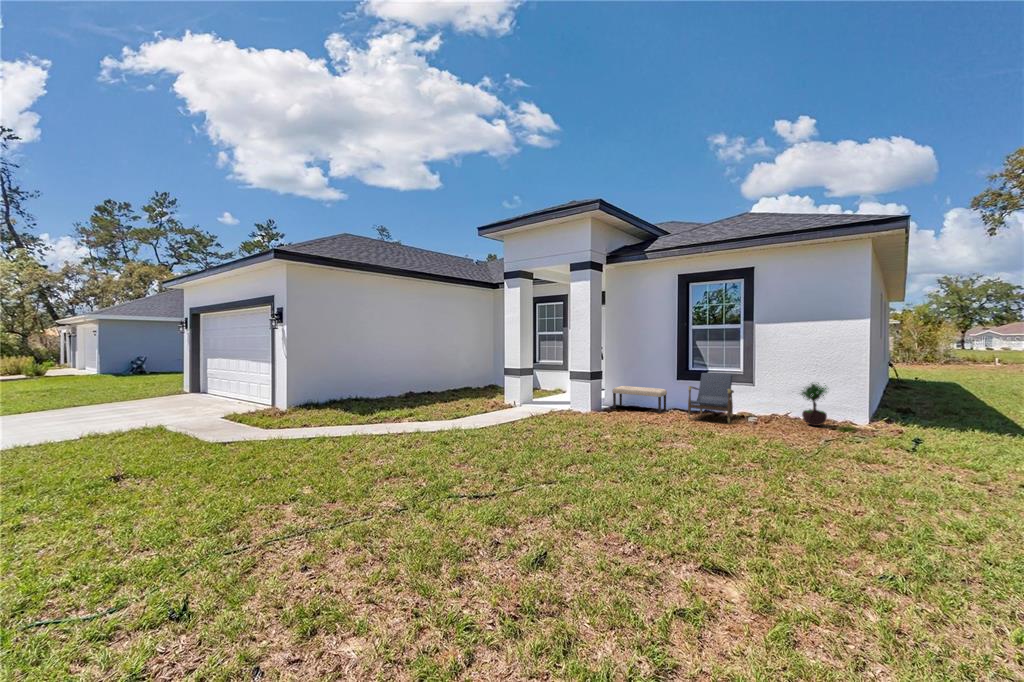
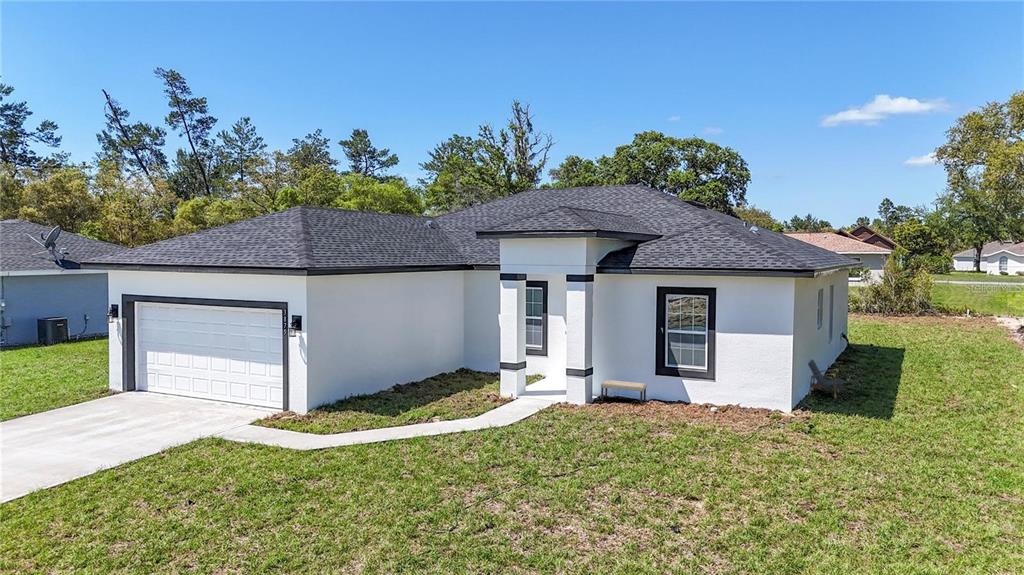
lounge chair: present [688,373,734,423] -> present [808,360,844,398]
potted tree: present [801,383,827,426] -> none [744,378,767,413]

